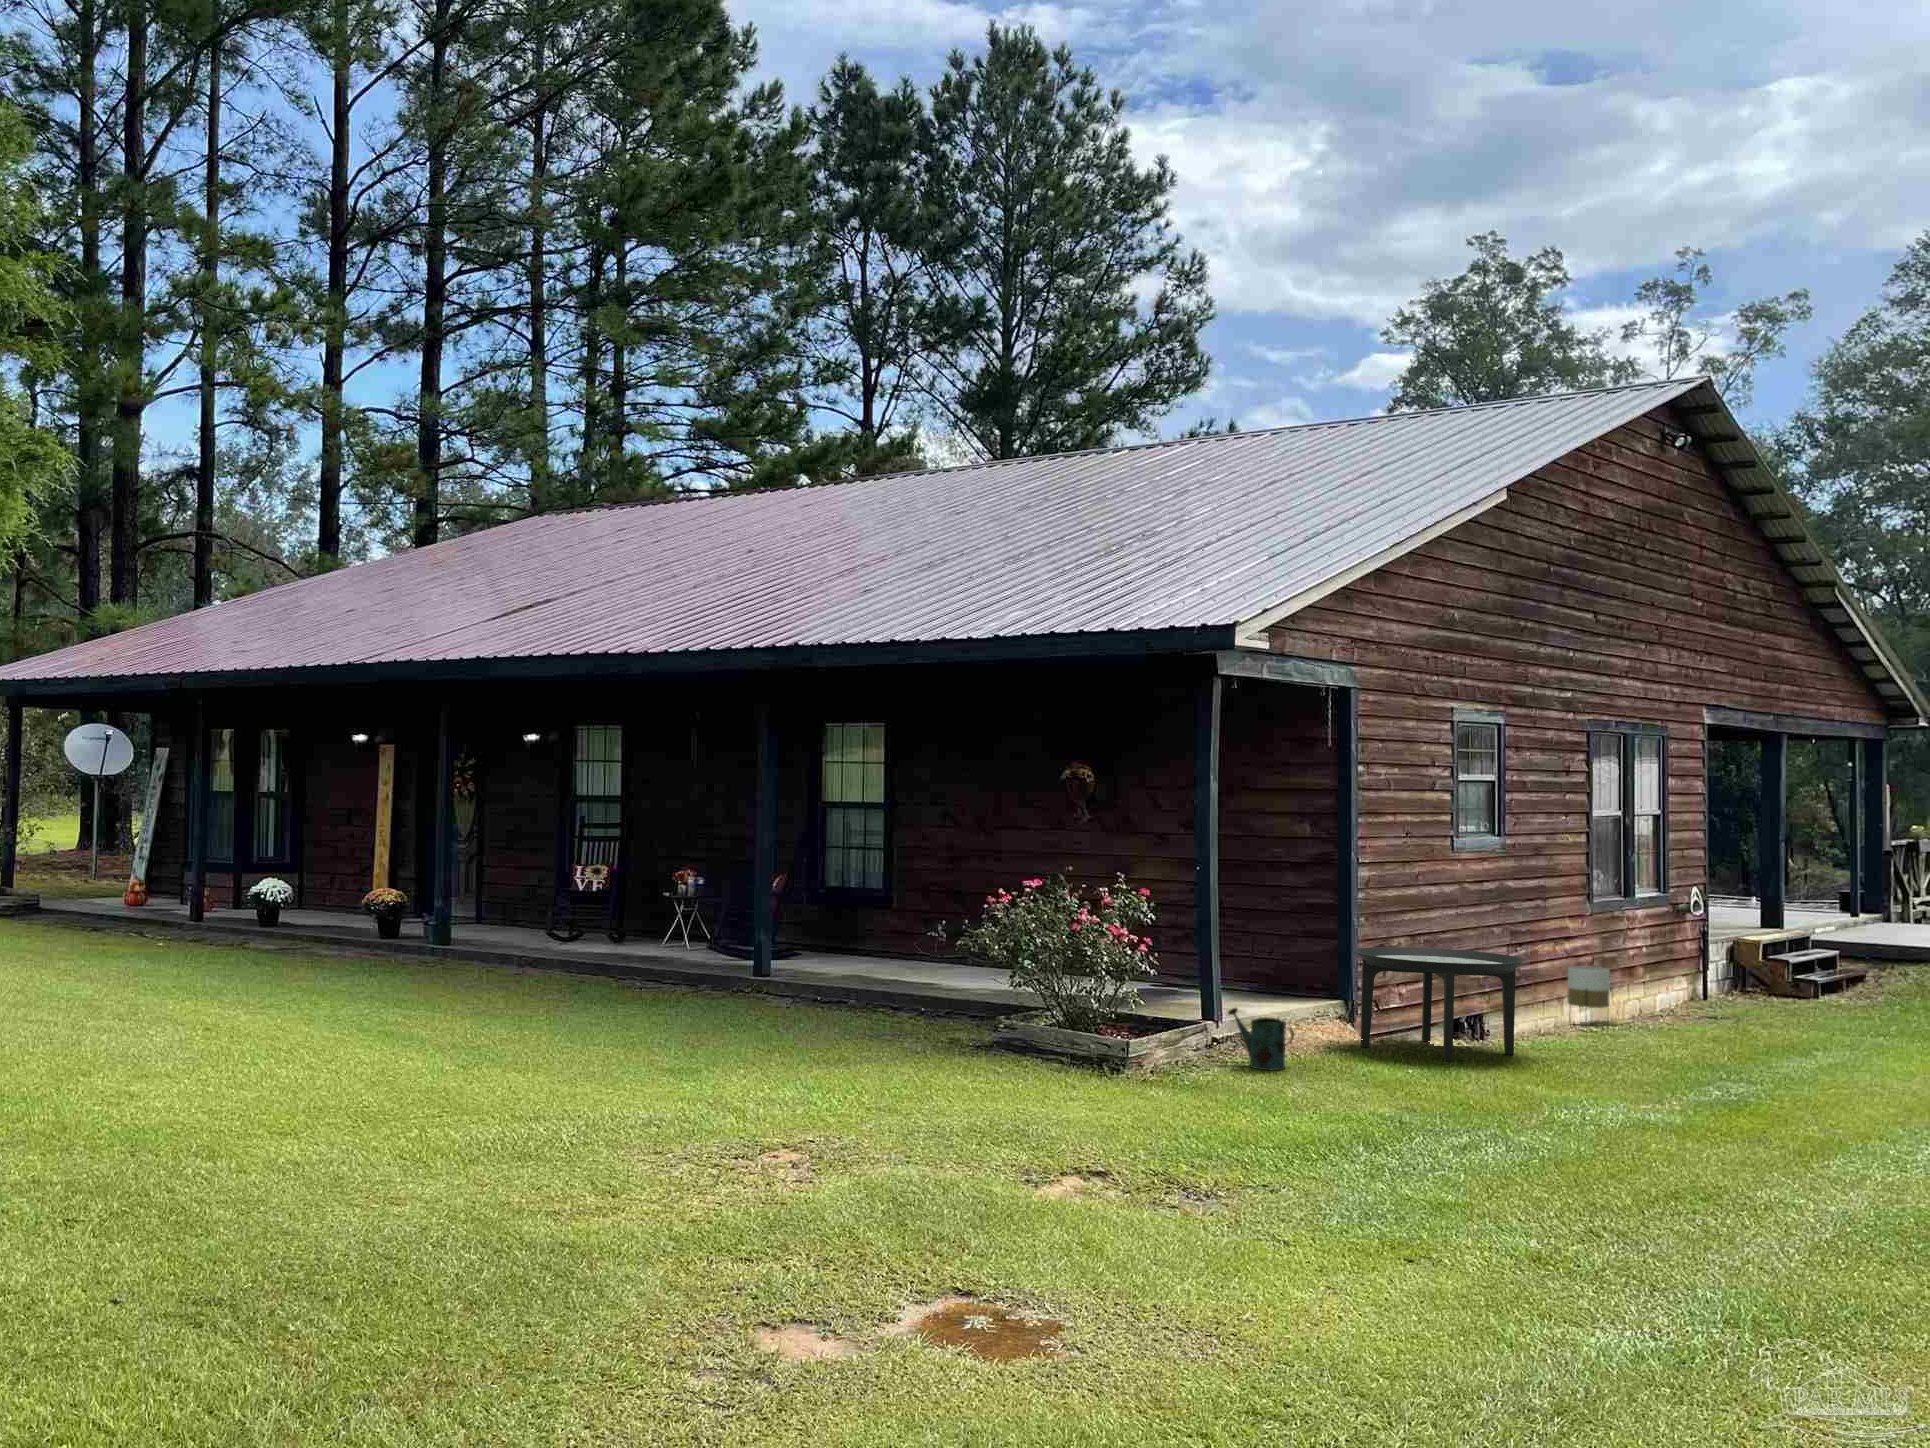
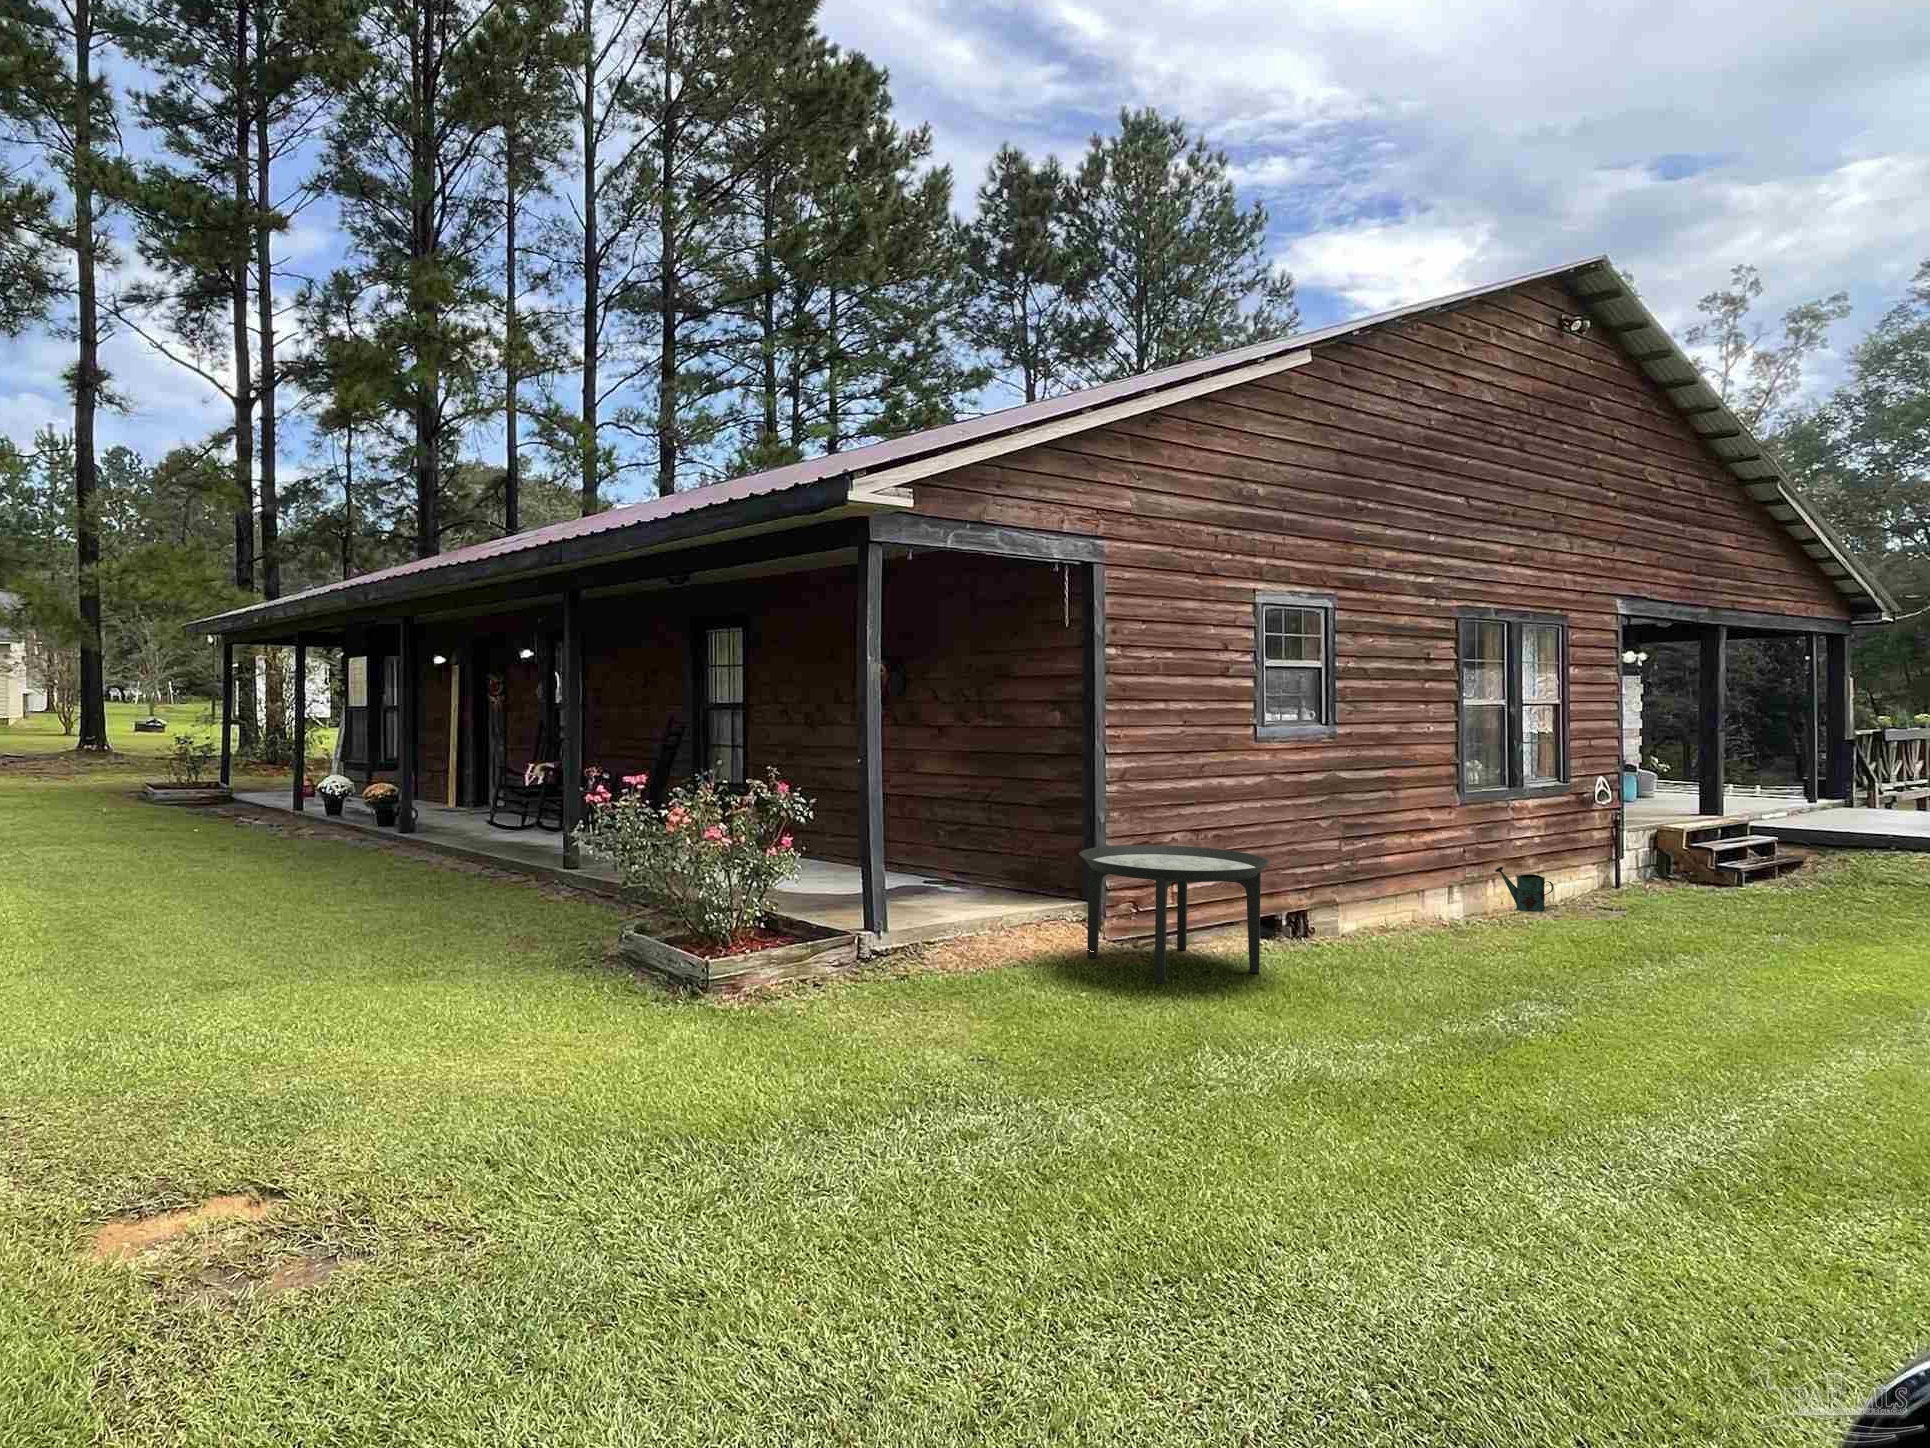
planter: present [1567,966,1610,1025] -> none [1427,858,1473,922]
watering can: present [1228,1008,1294,1070] -> present [1495,867,1554,912]

